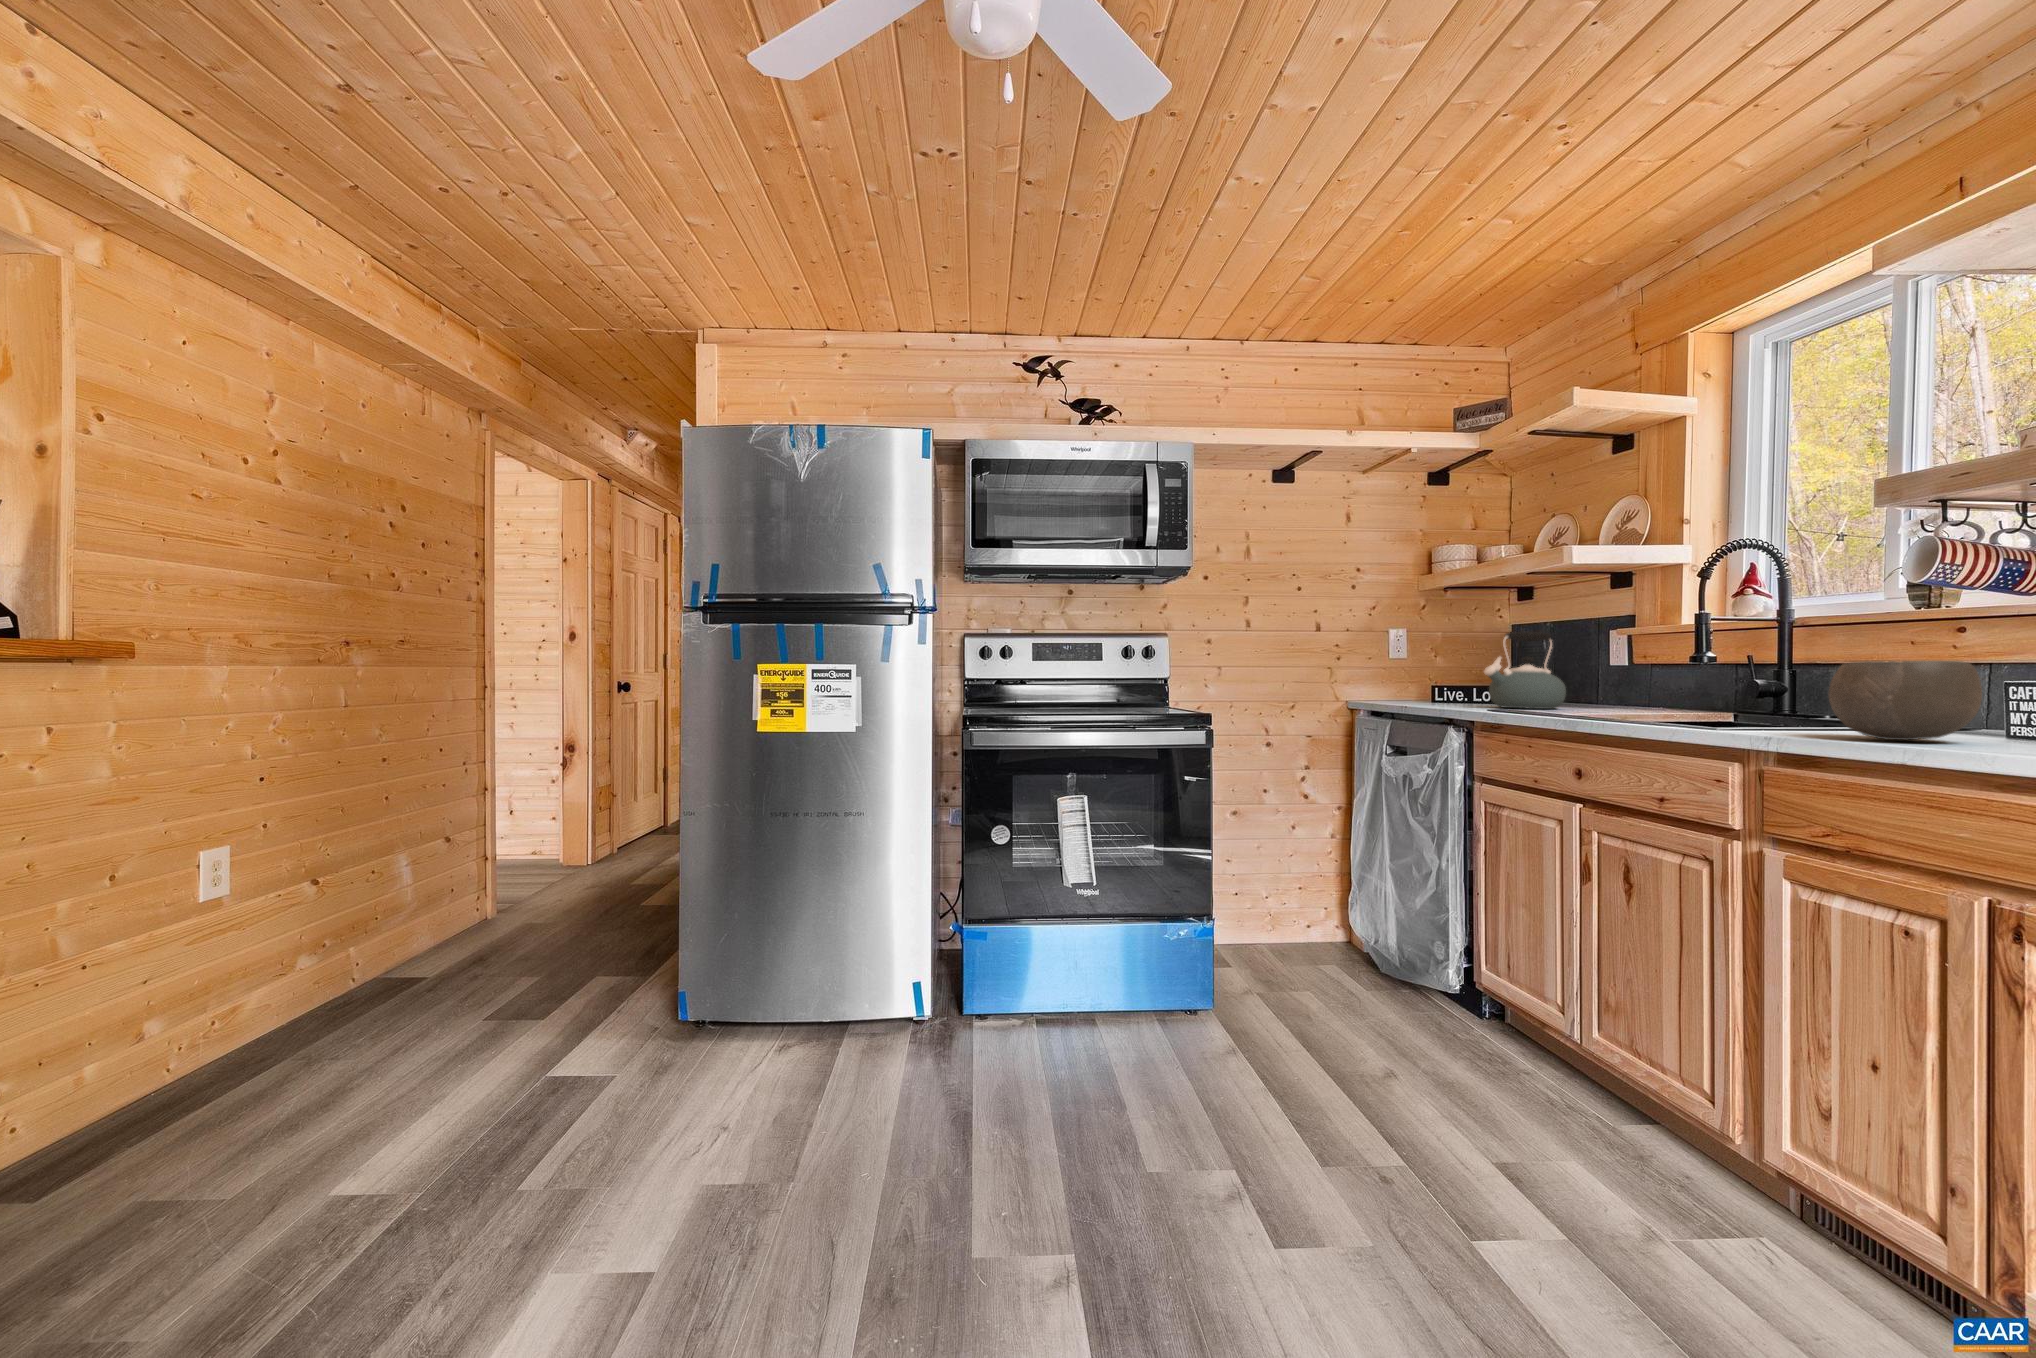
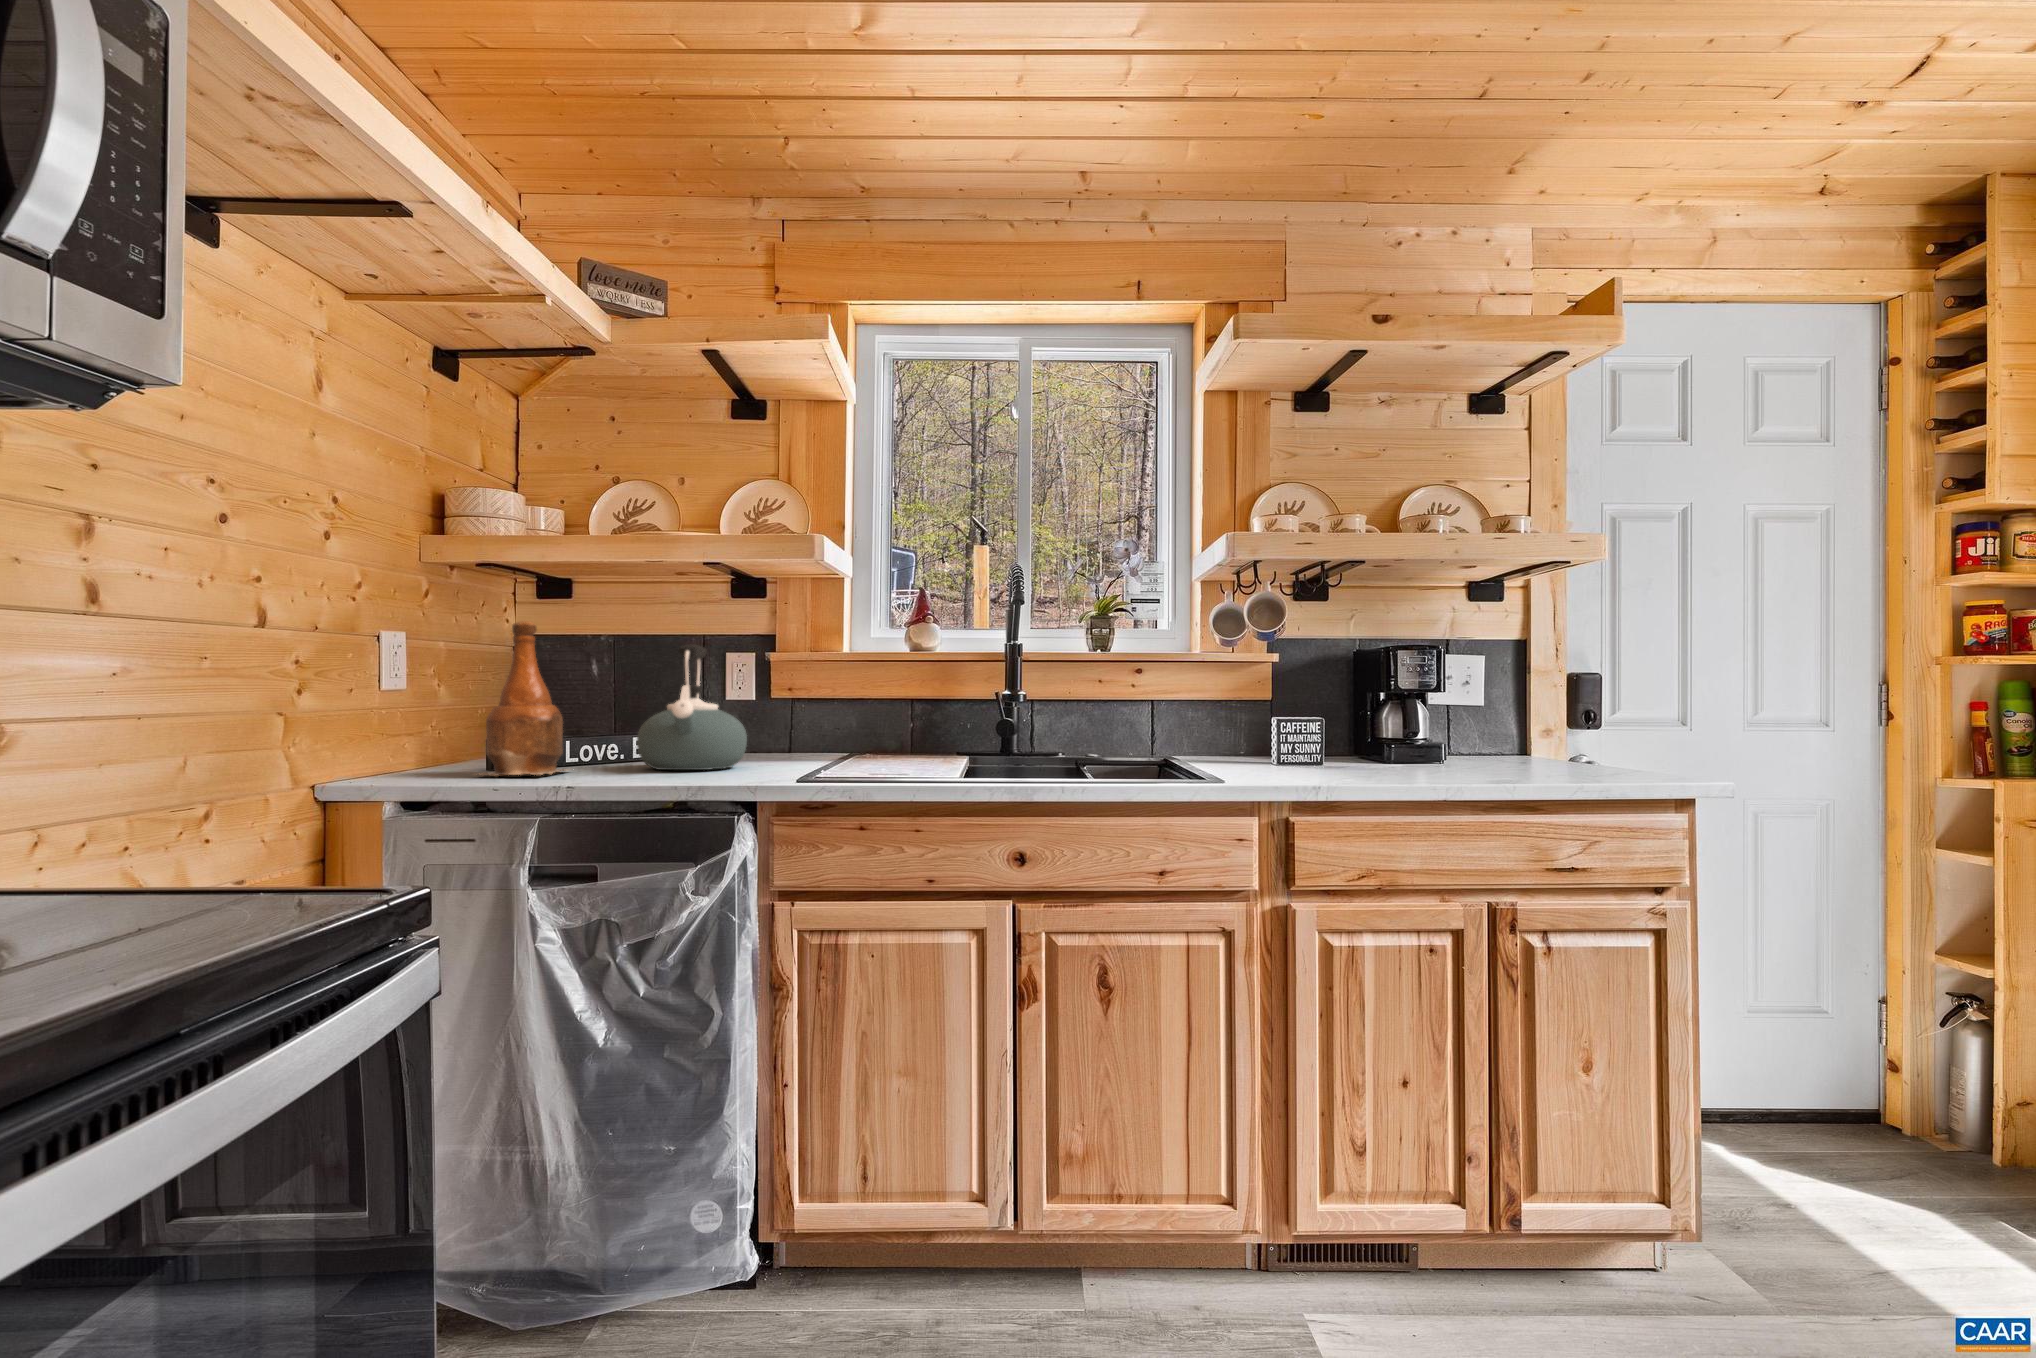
bottle: none [1406,624,1464,705] -> present [476,621,563,776]
ceramic bowl: present [1829,661,1982,740] -> none [1270,703,1368,777]

